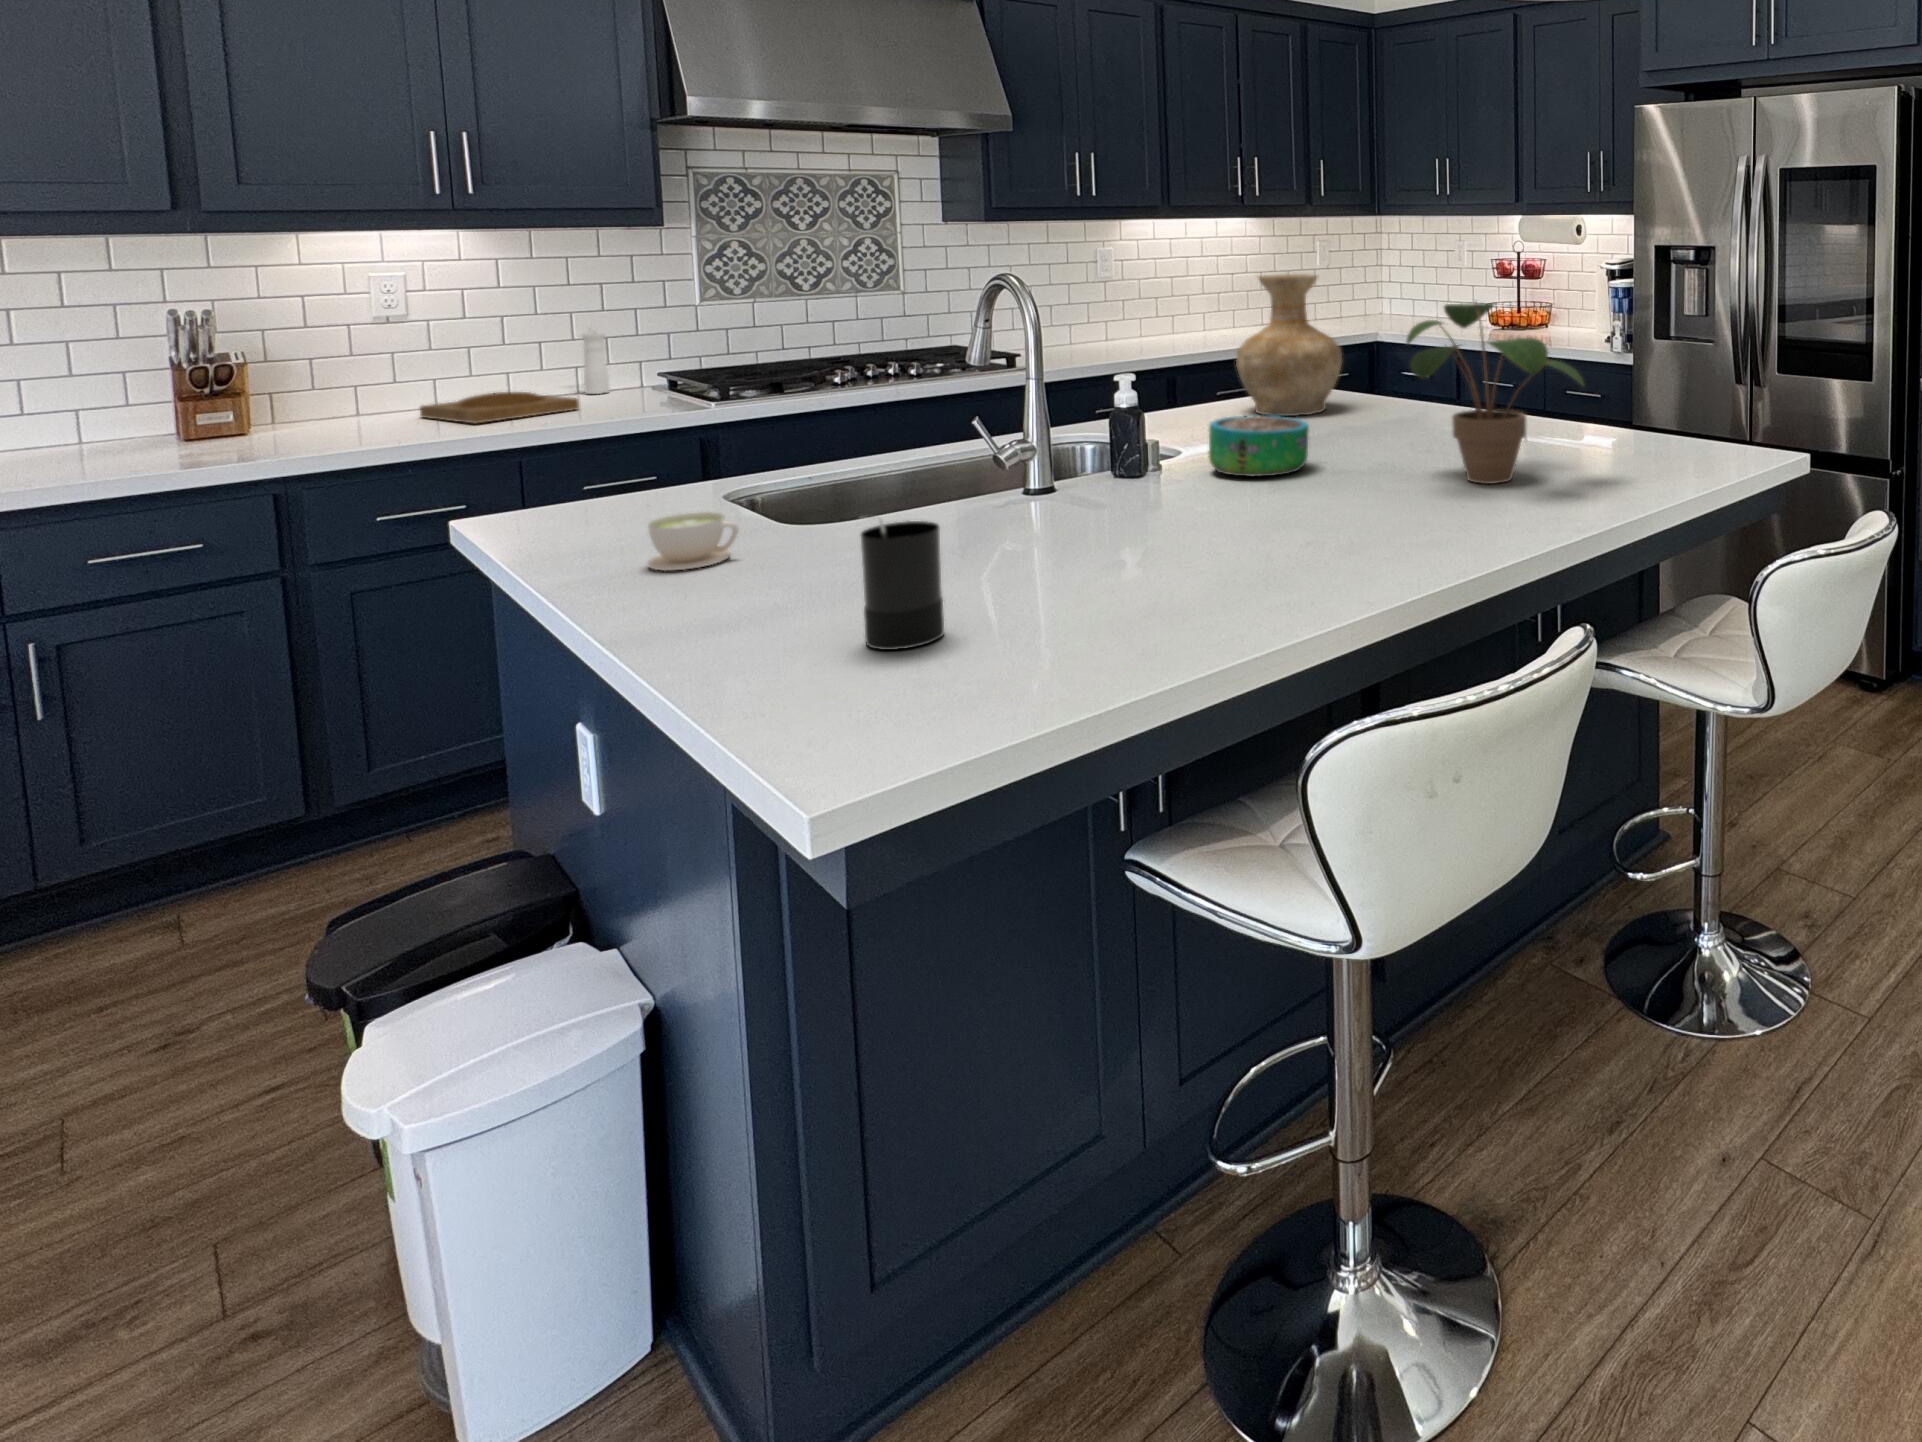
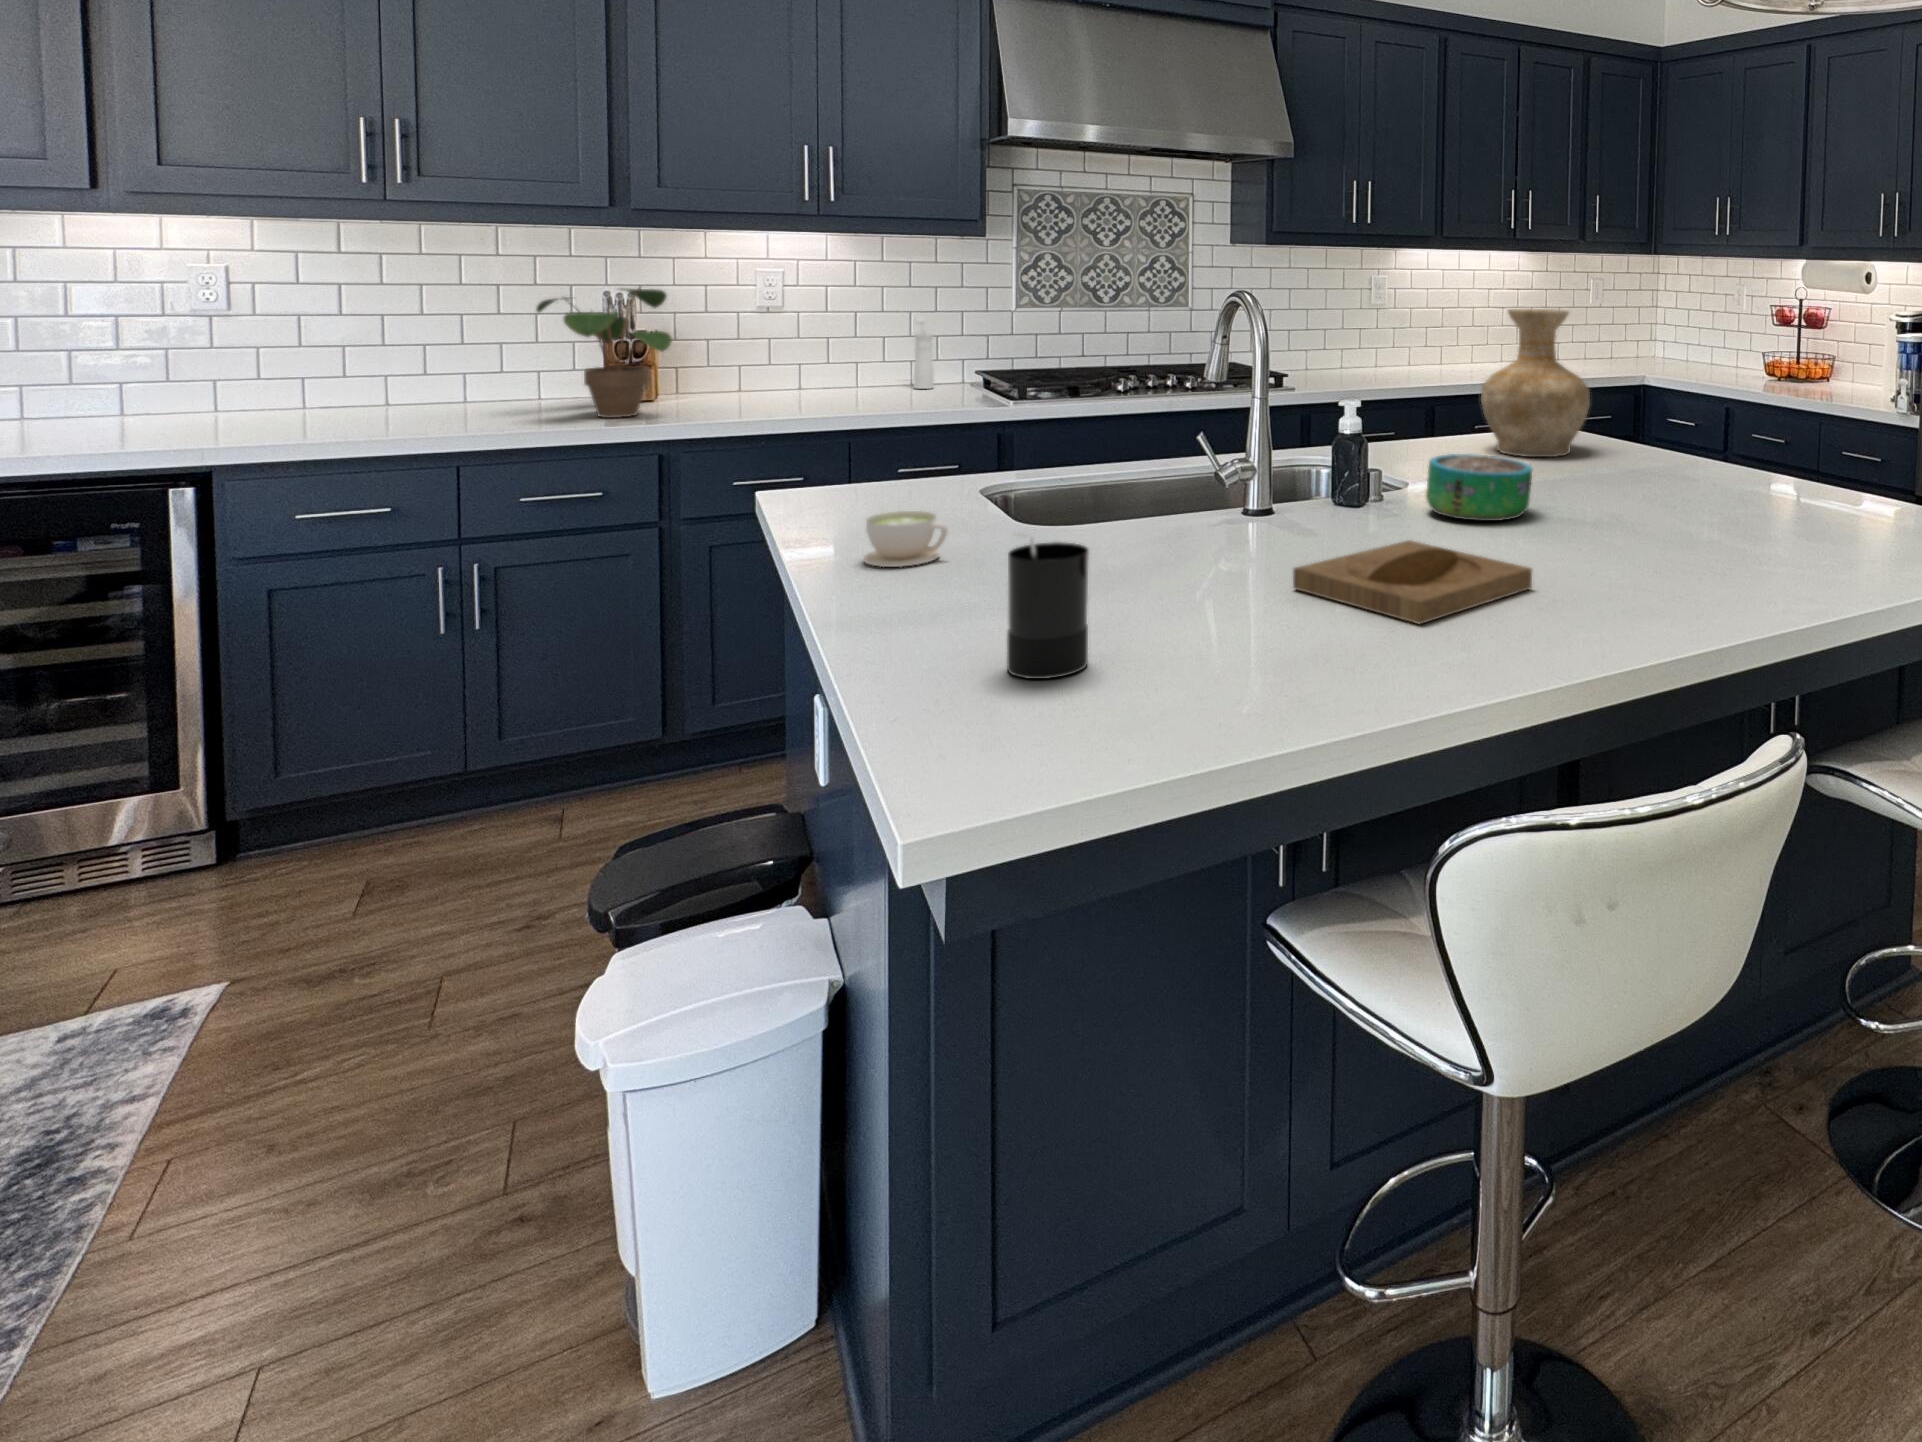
potted plant: present [1406,301,1584,484] -> present [536,288,672,418]
tray: present [420,392,579,423] -> present [1293,540,1532,624]

